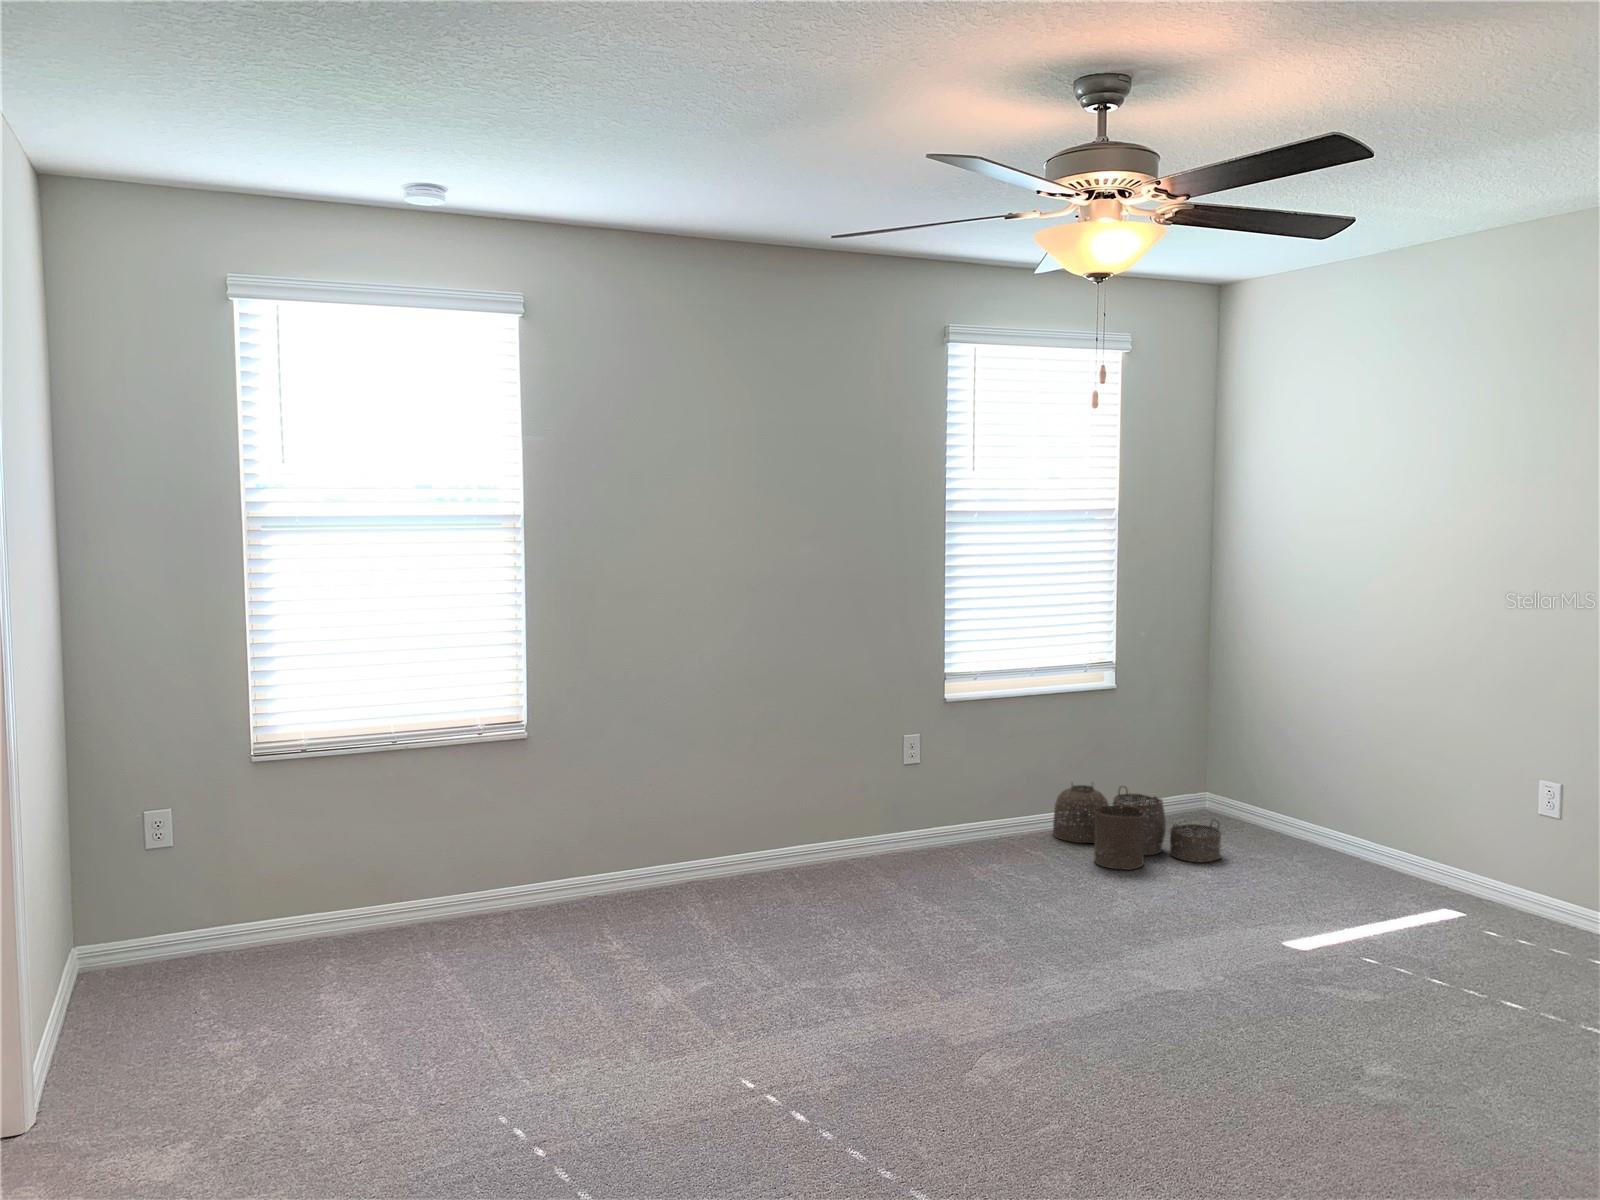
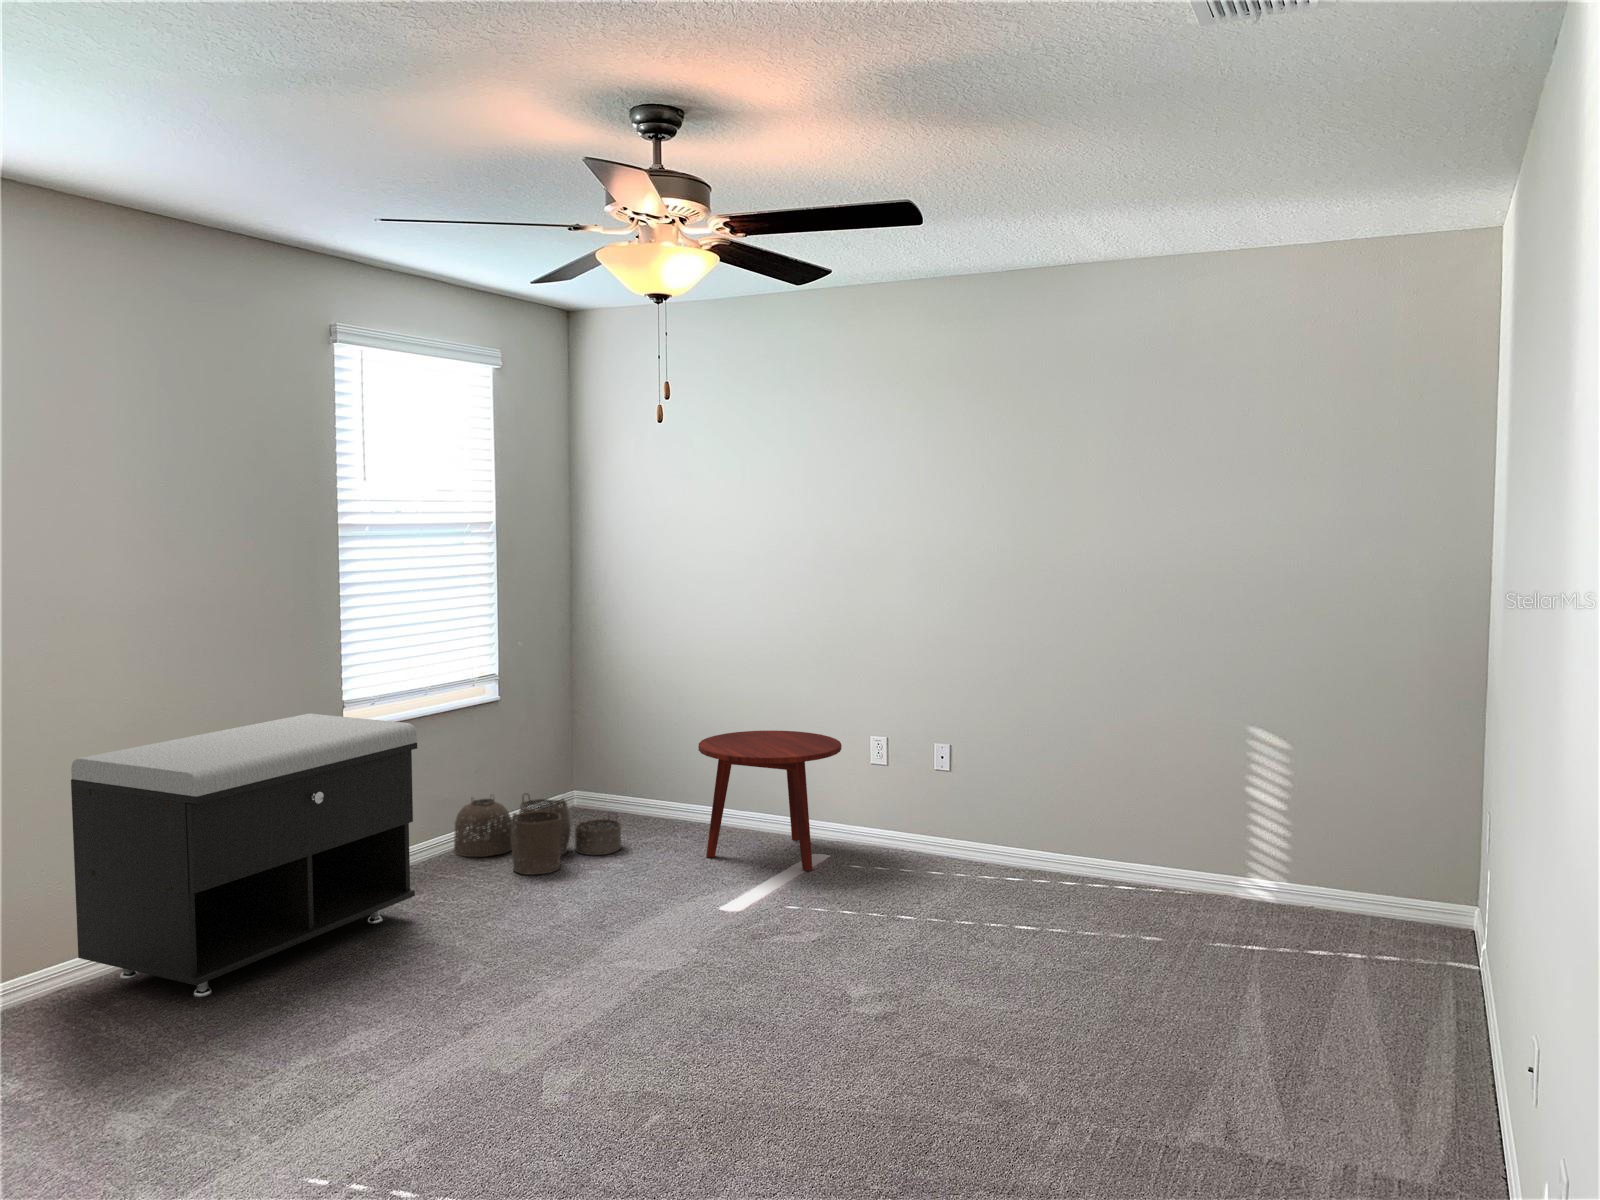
storage bench: none [700,684,982,914] -> present [71,714,417,997]
side table: none [1302,751,1488,925] -> present [698,730,842,871]

